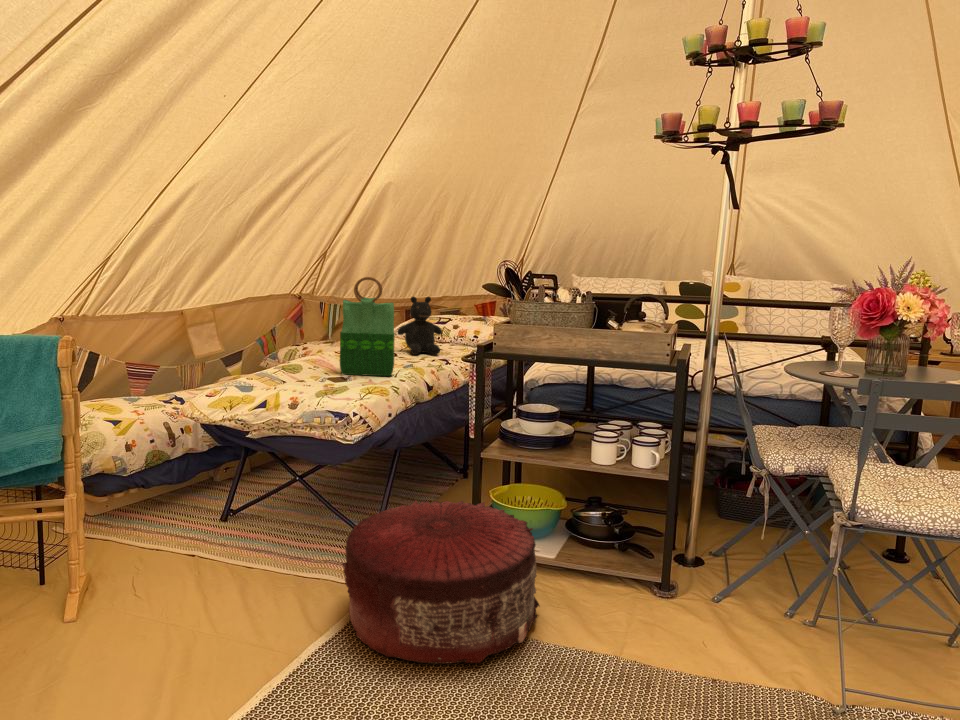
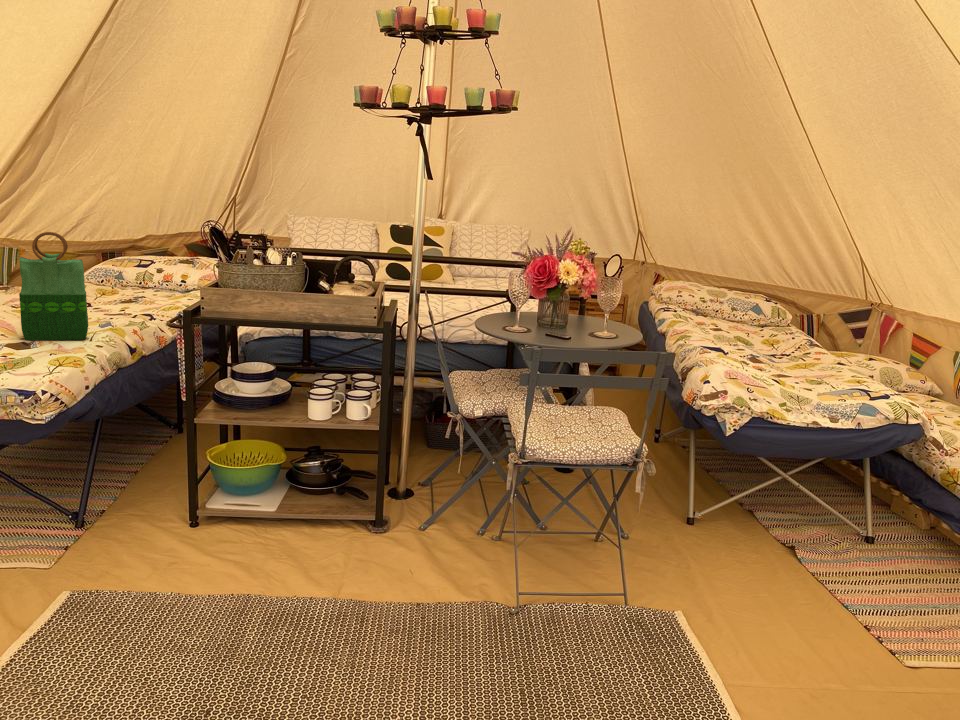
teddy bear: present [397,296,442,355] -> none [89,242,143,308]
pouf: present [343,501,540,664] -> none [45,469,260,636]

